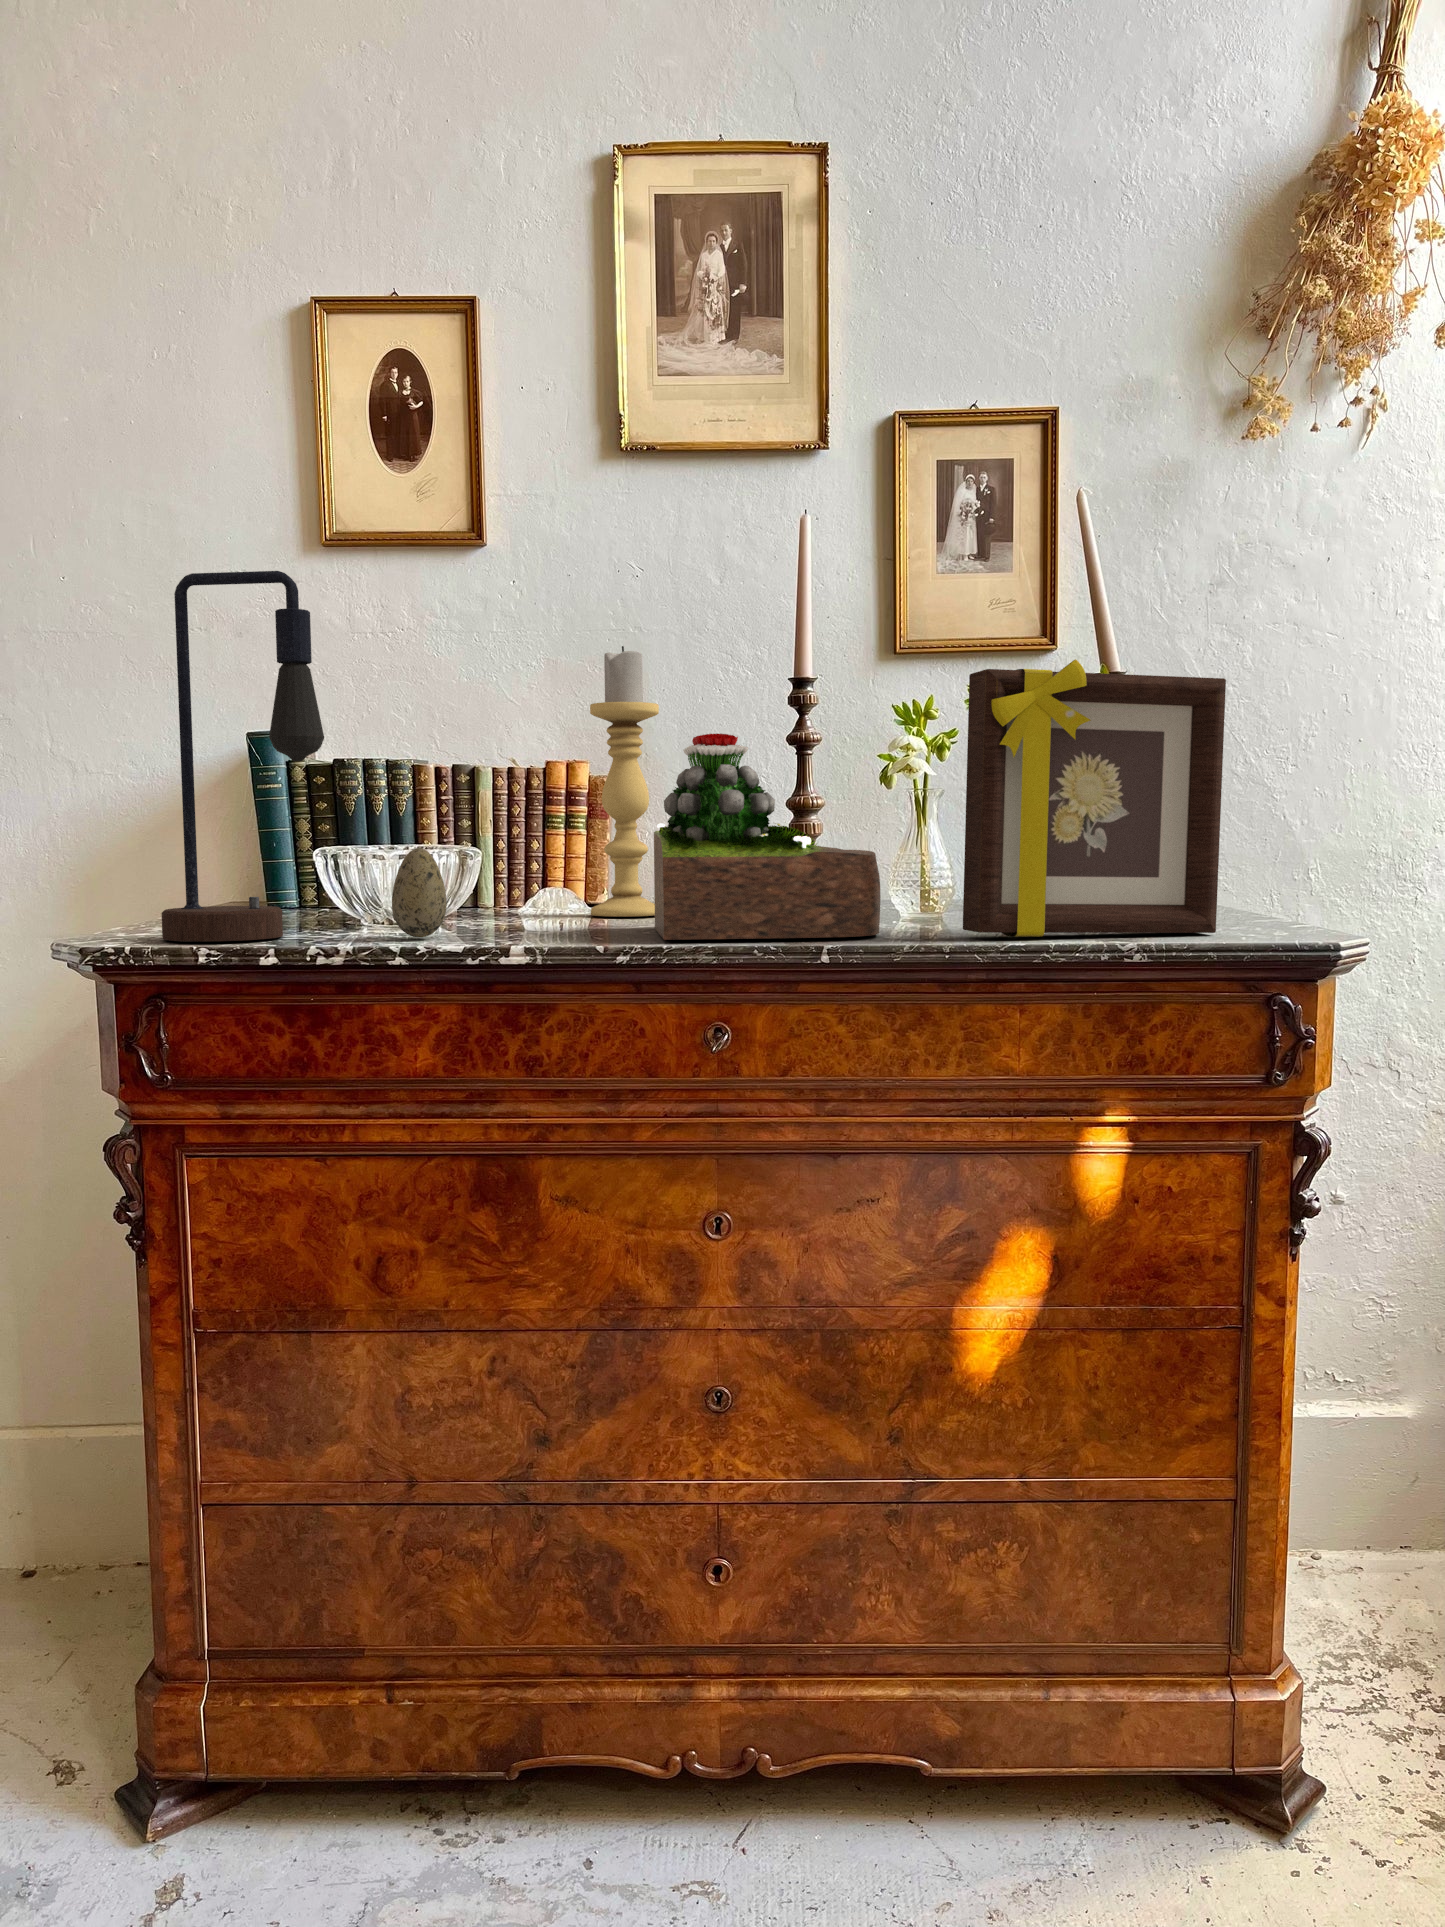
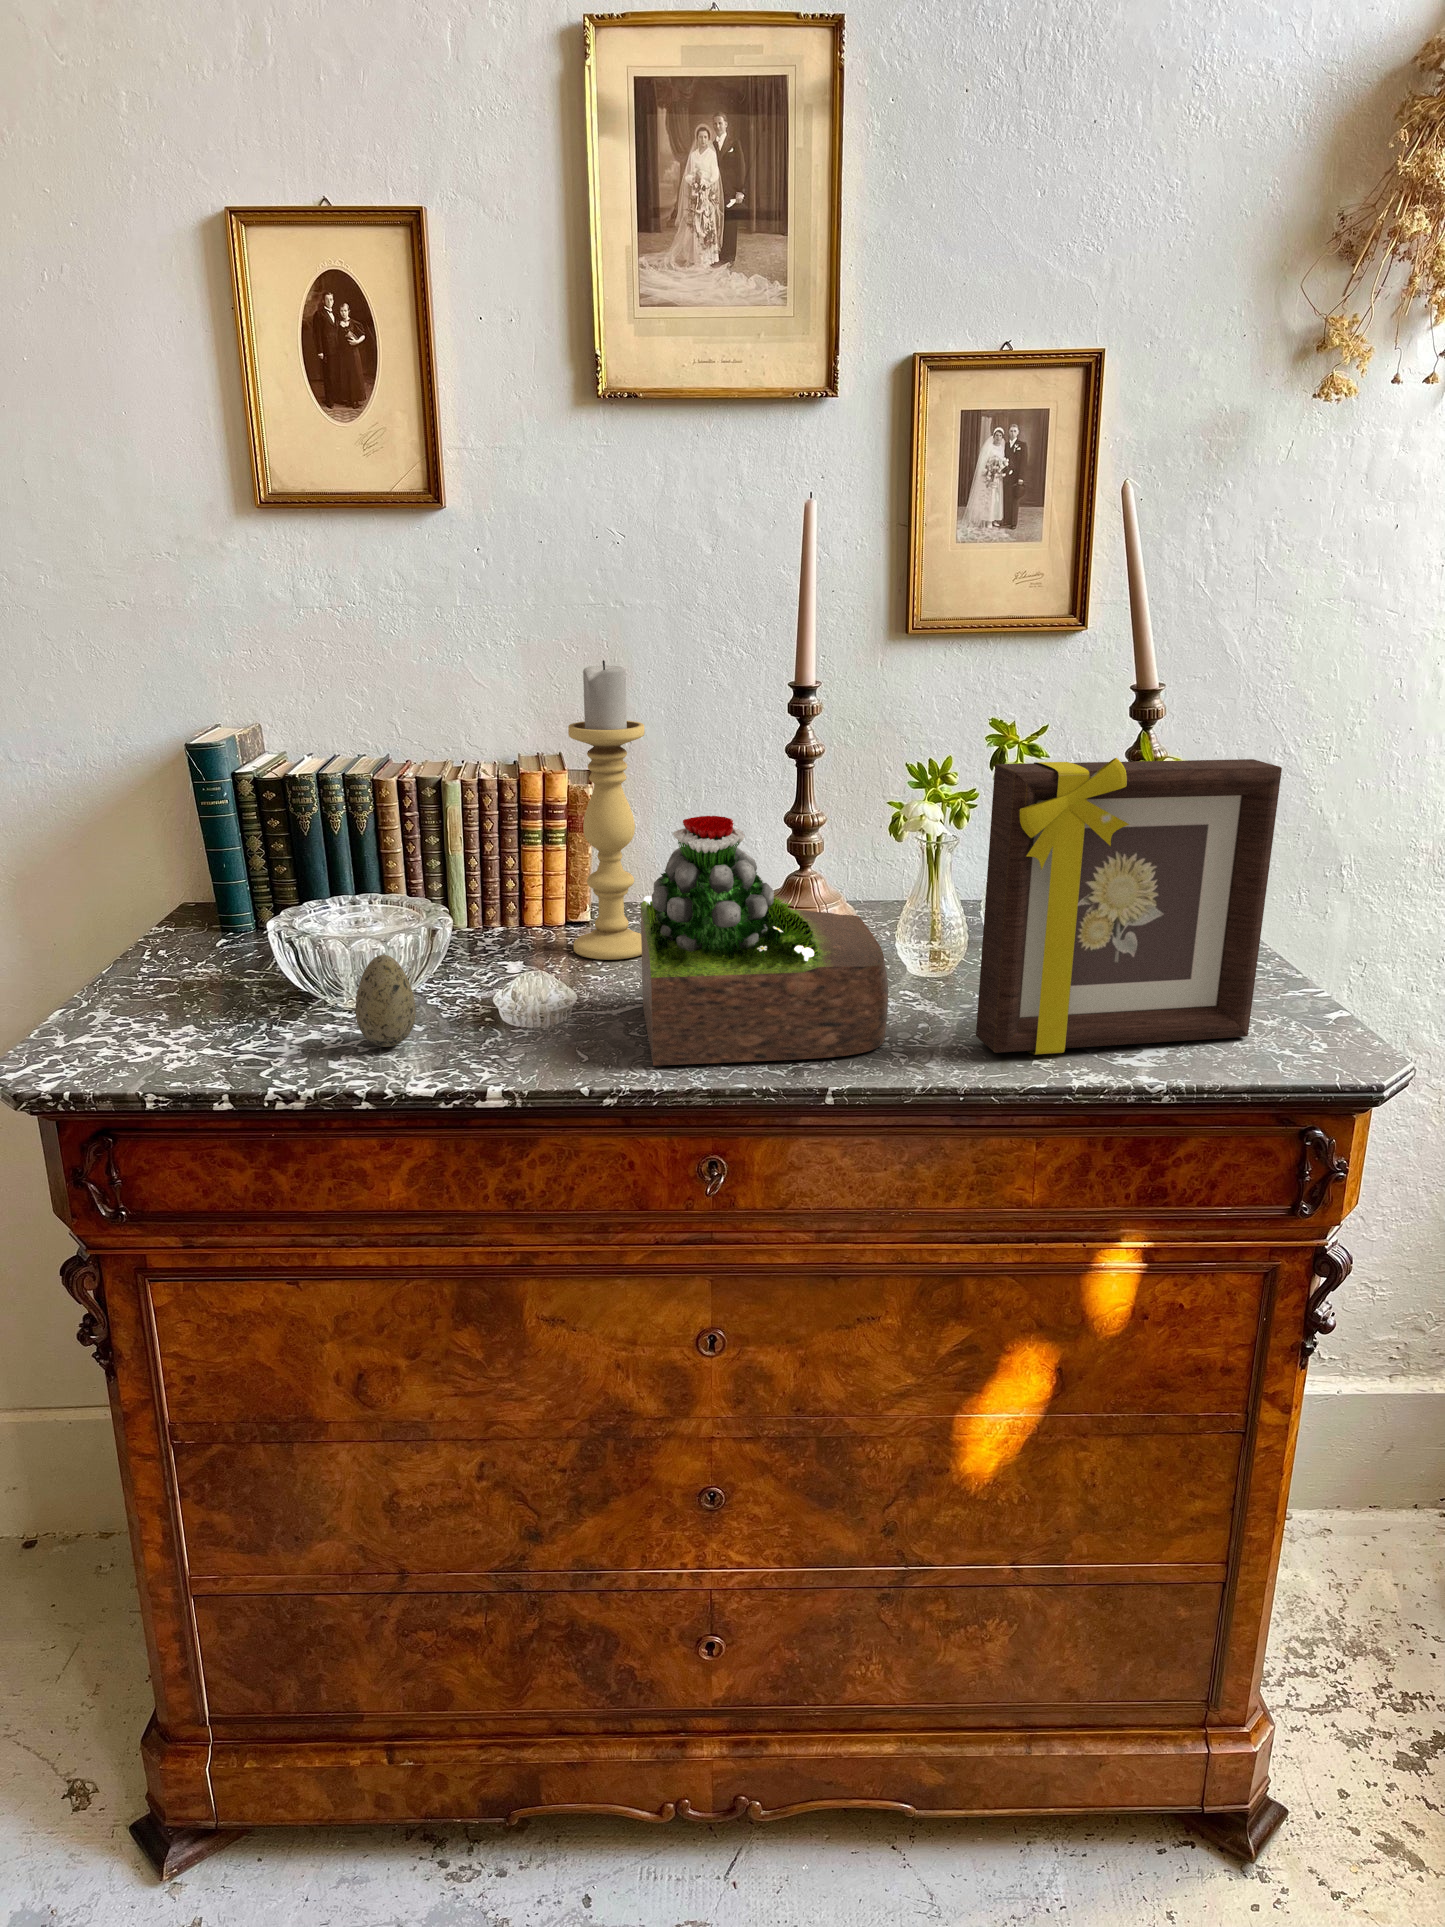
table lamp: present [162,571,324,942] -> none [87,647,271,1065]

